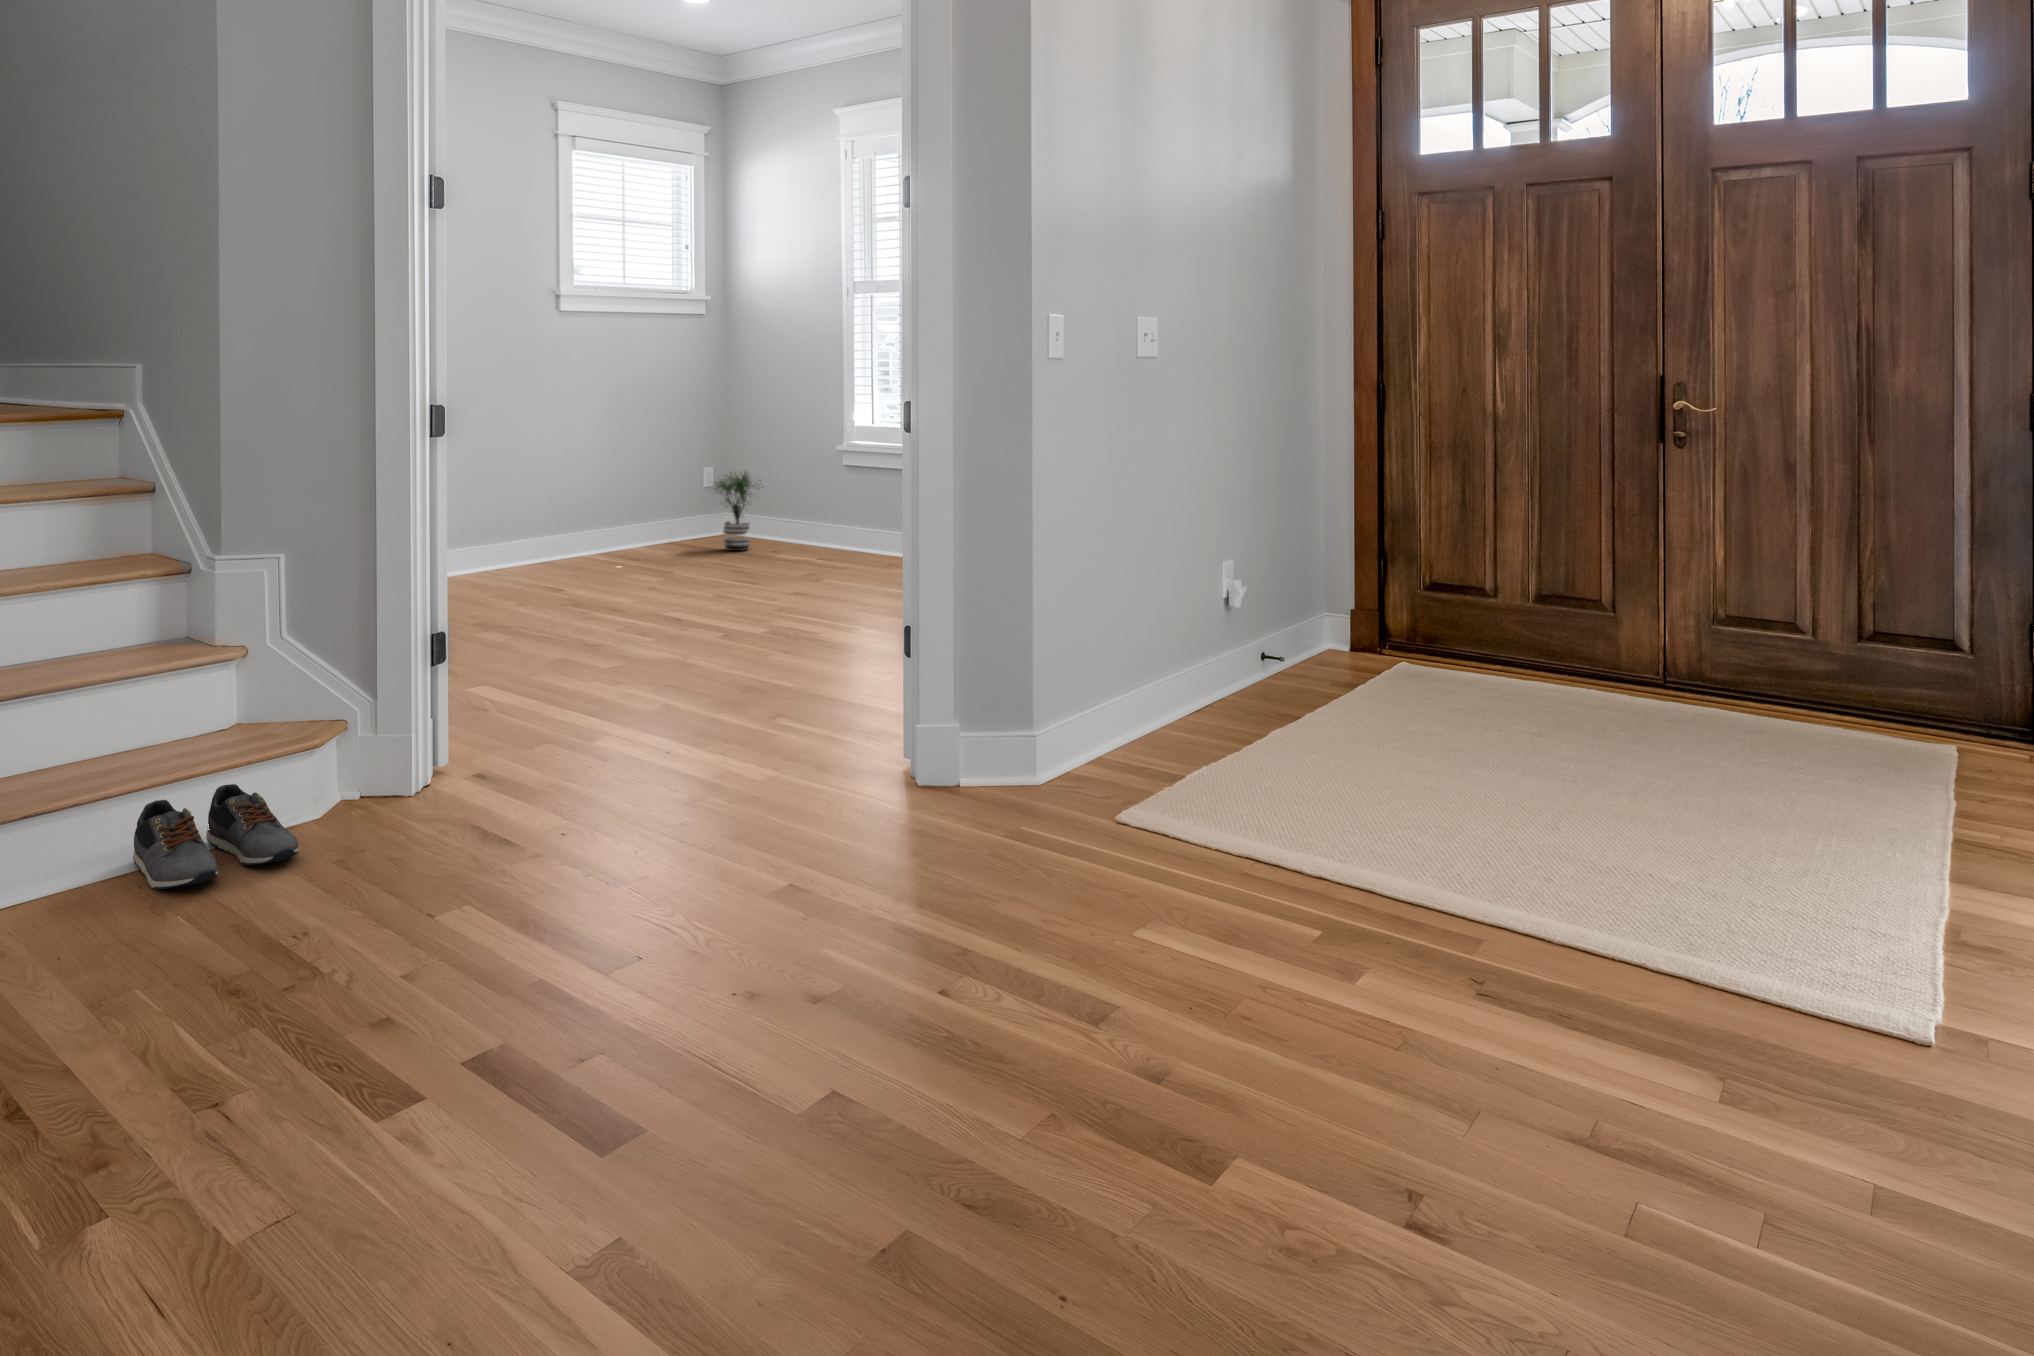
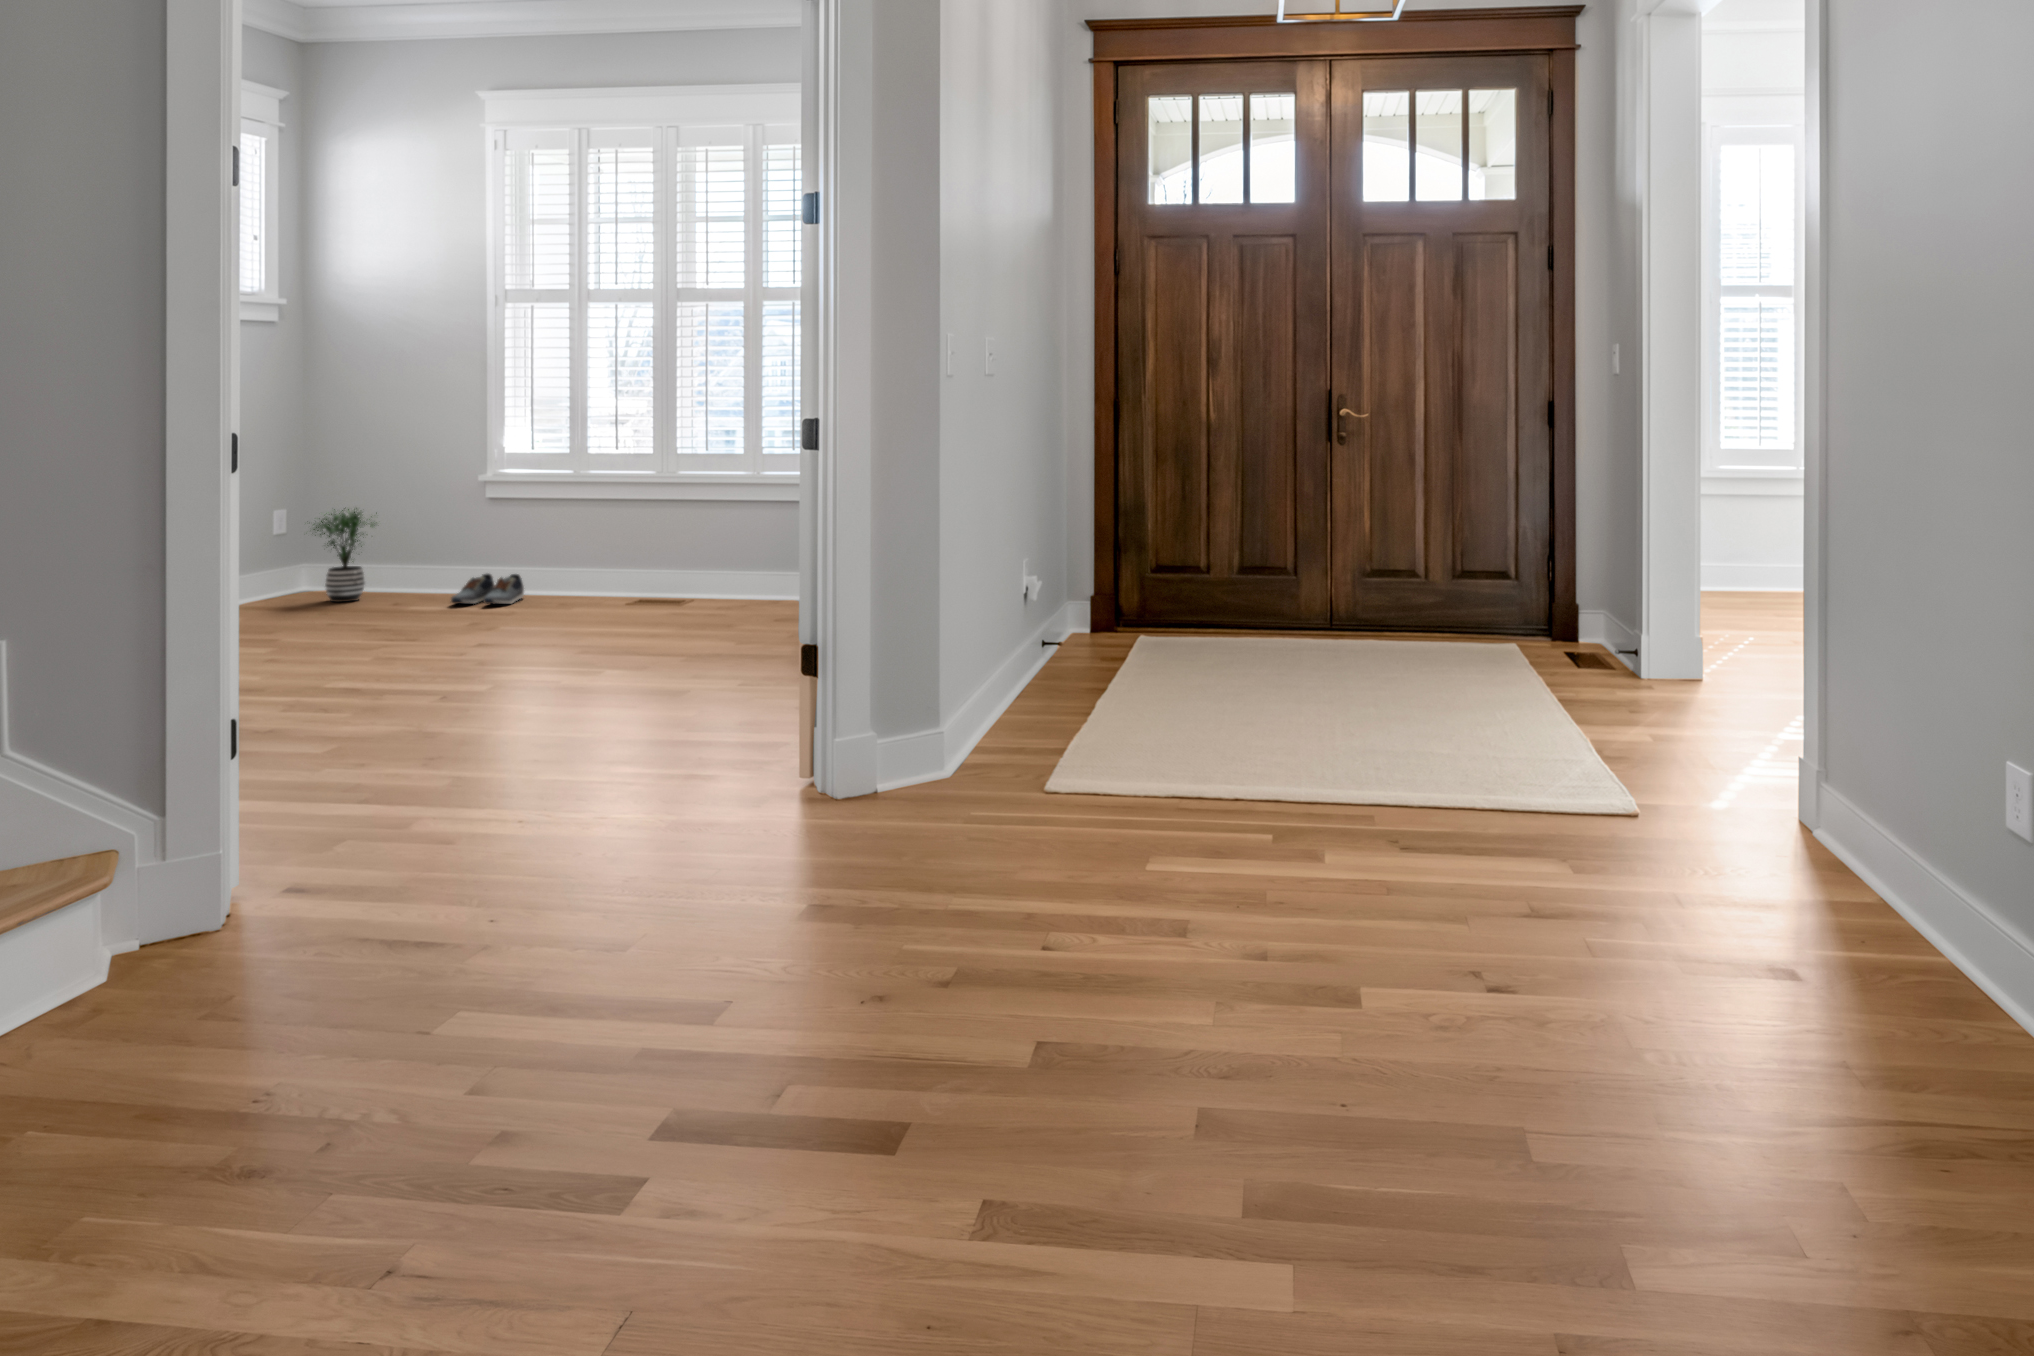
shoe: present [133,784,299,889] -> present [451,574,524,604]

